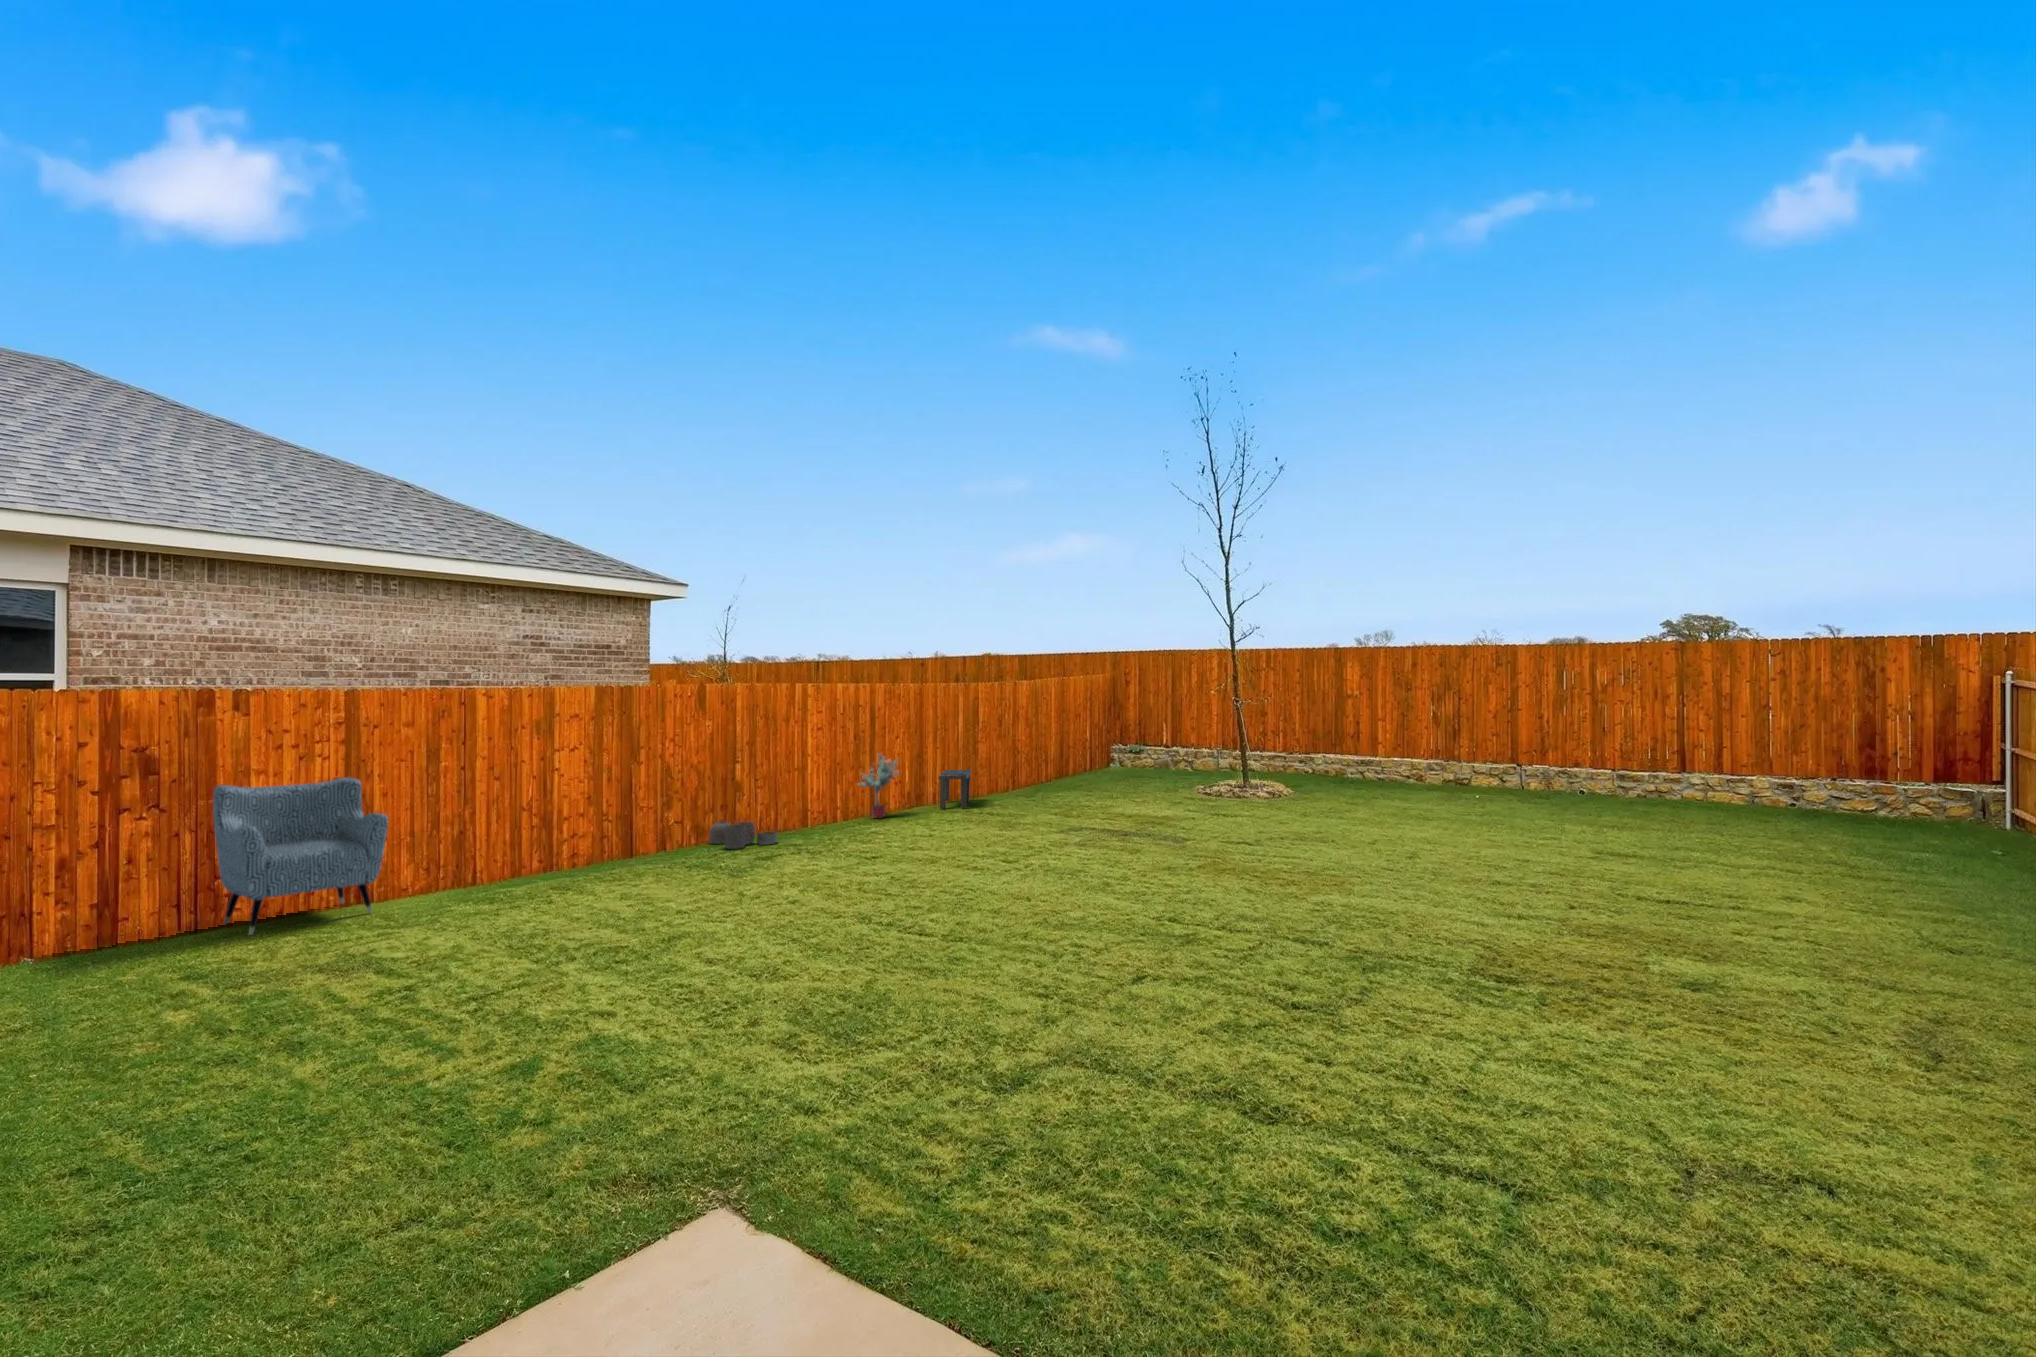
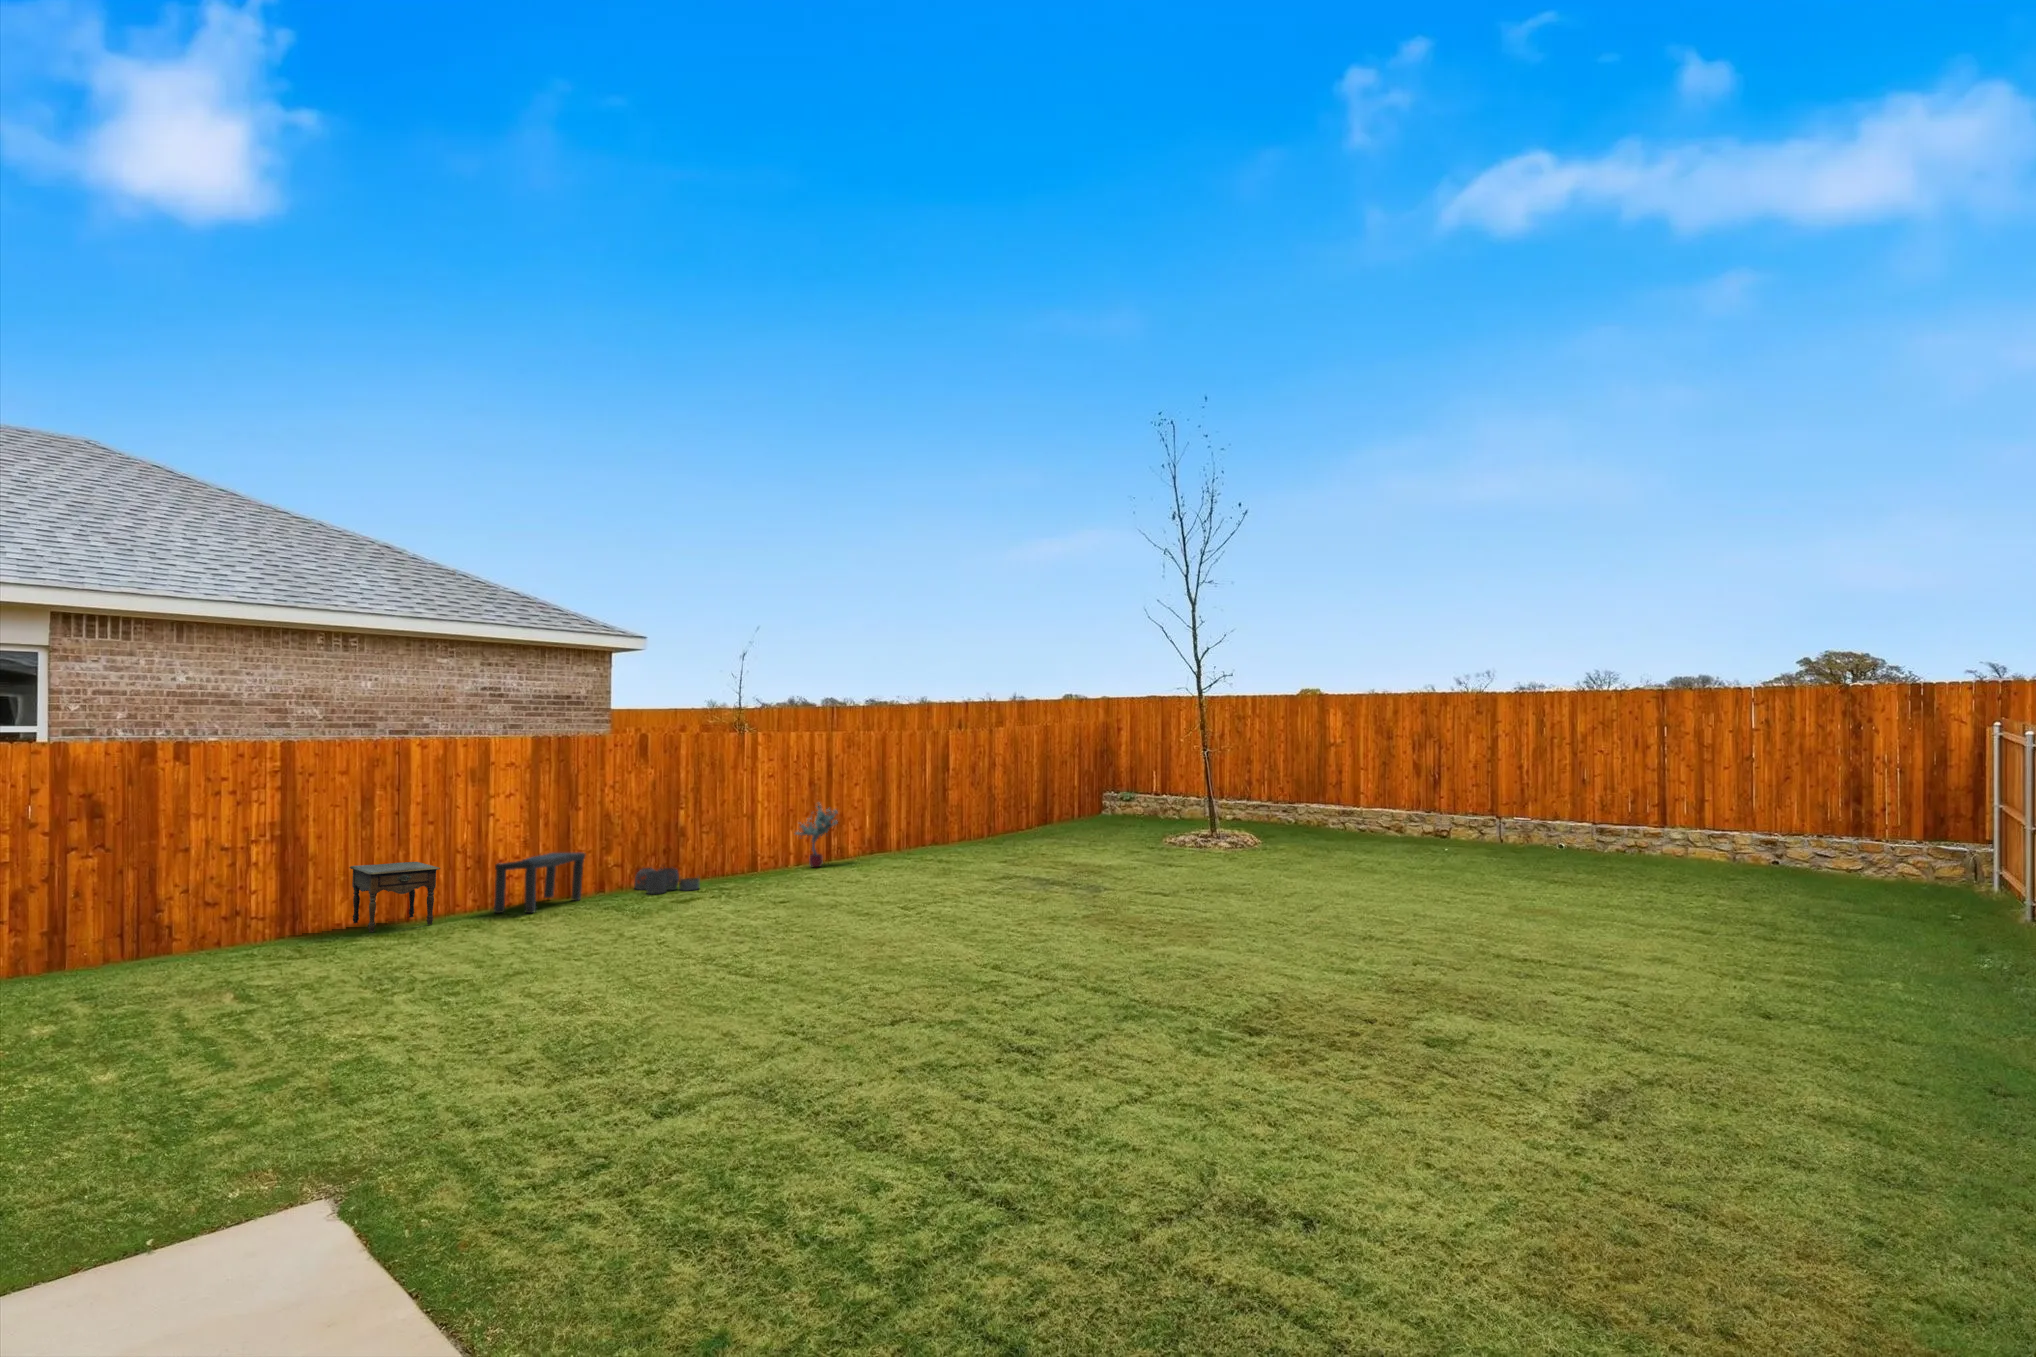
bench: present [939,770,971,809] -> present [494,853,585,913]
armchair: present [213,778,388,935] -> none [161,822,313,960]
side table: none [420,819,523,897] -> present [350,862,440,932]

